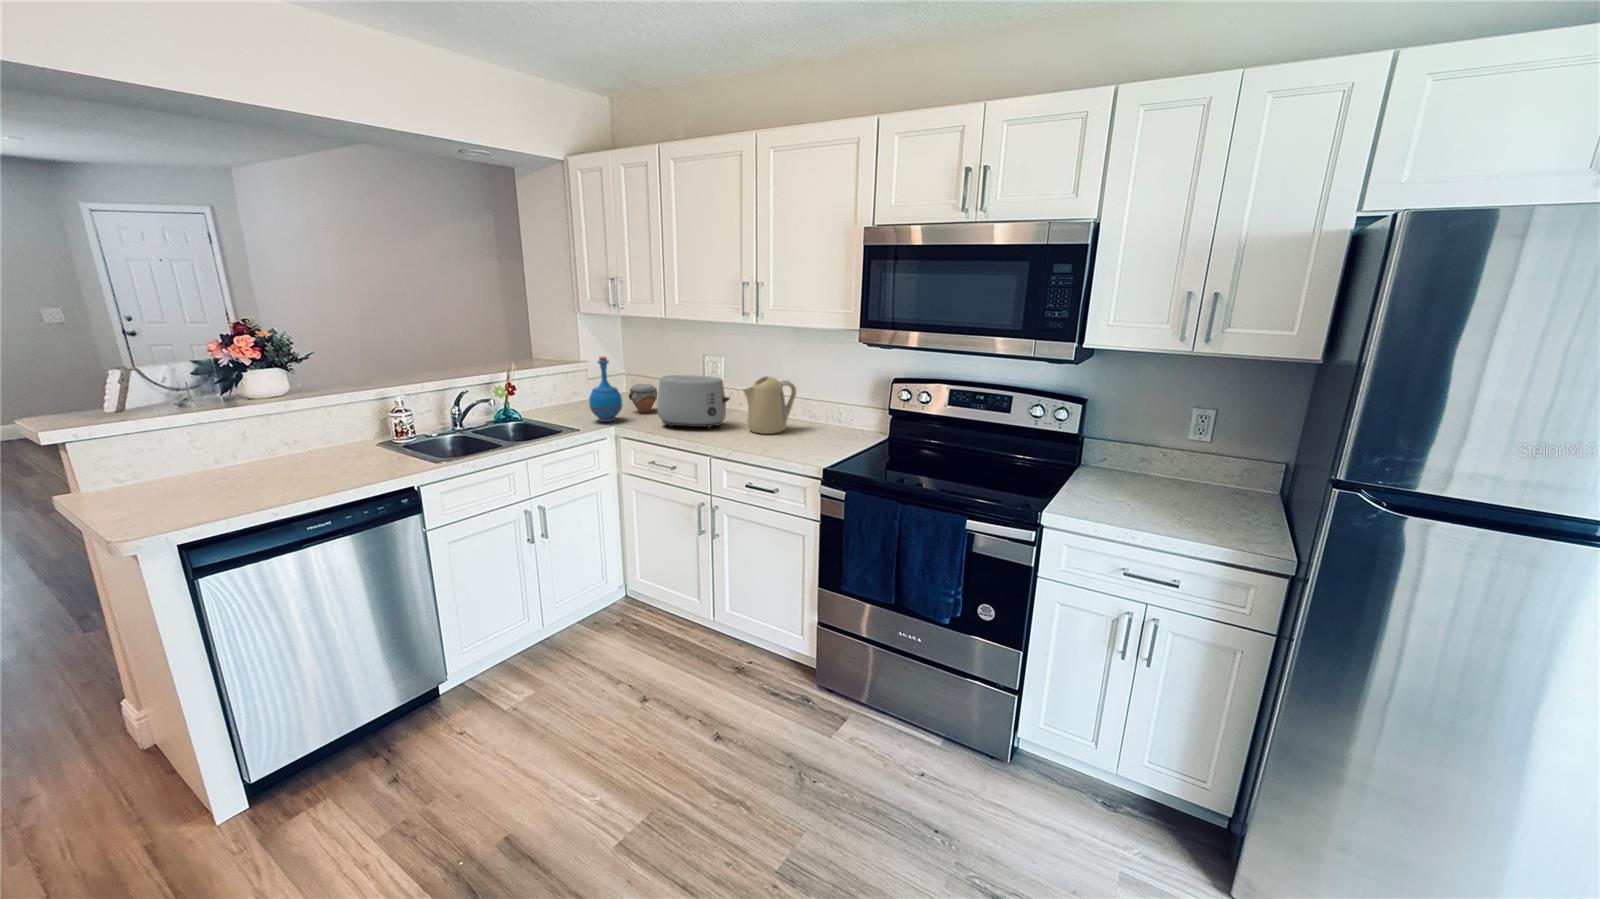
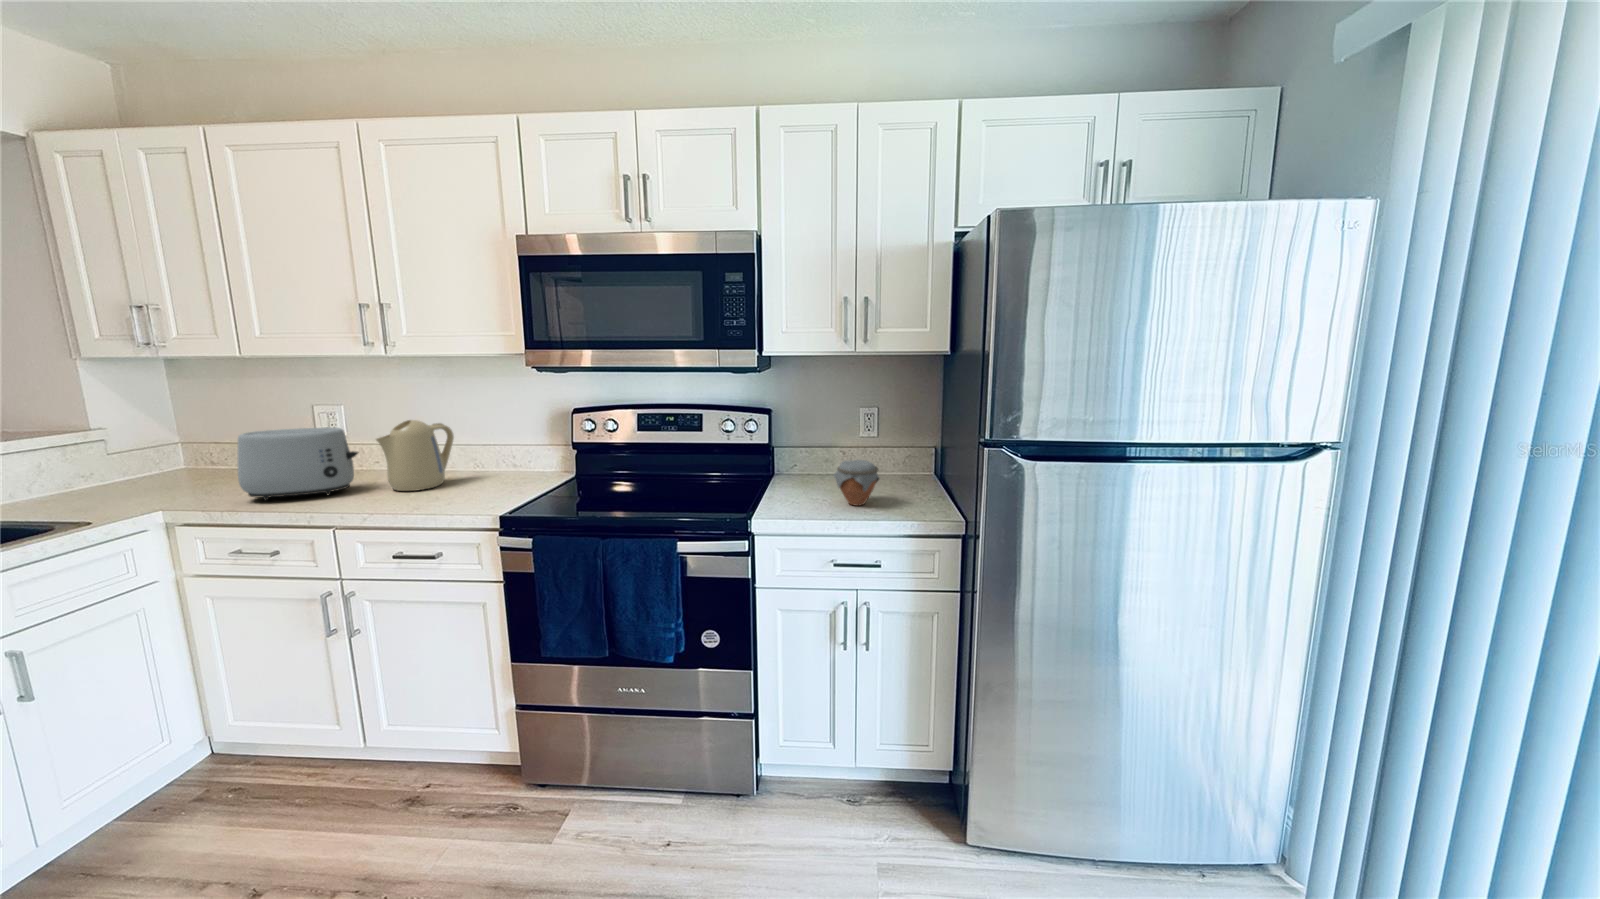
bottle: present [589,357,622,422] -> none [106,414,175,508]
jar: present [629,384,657,413] -> present [833,460,879,506]

